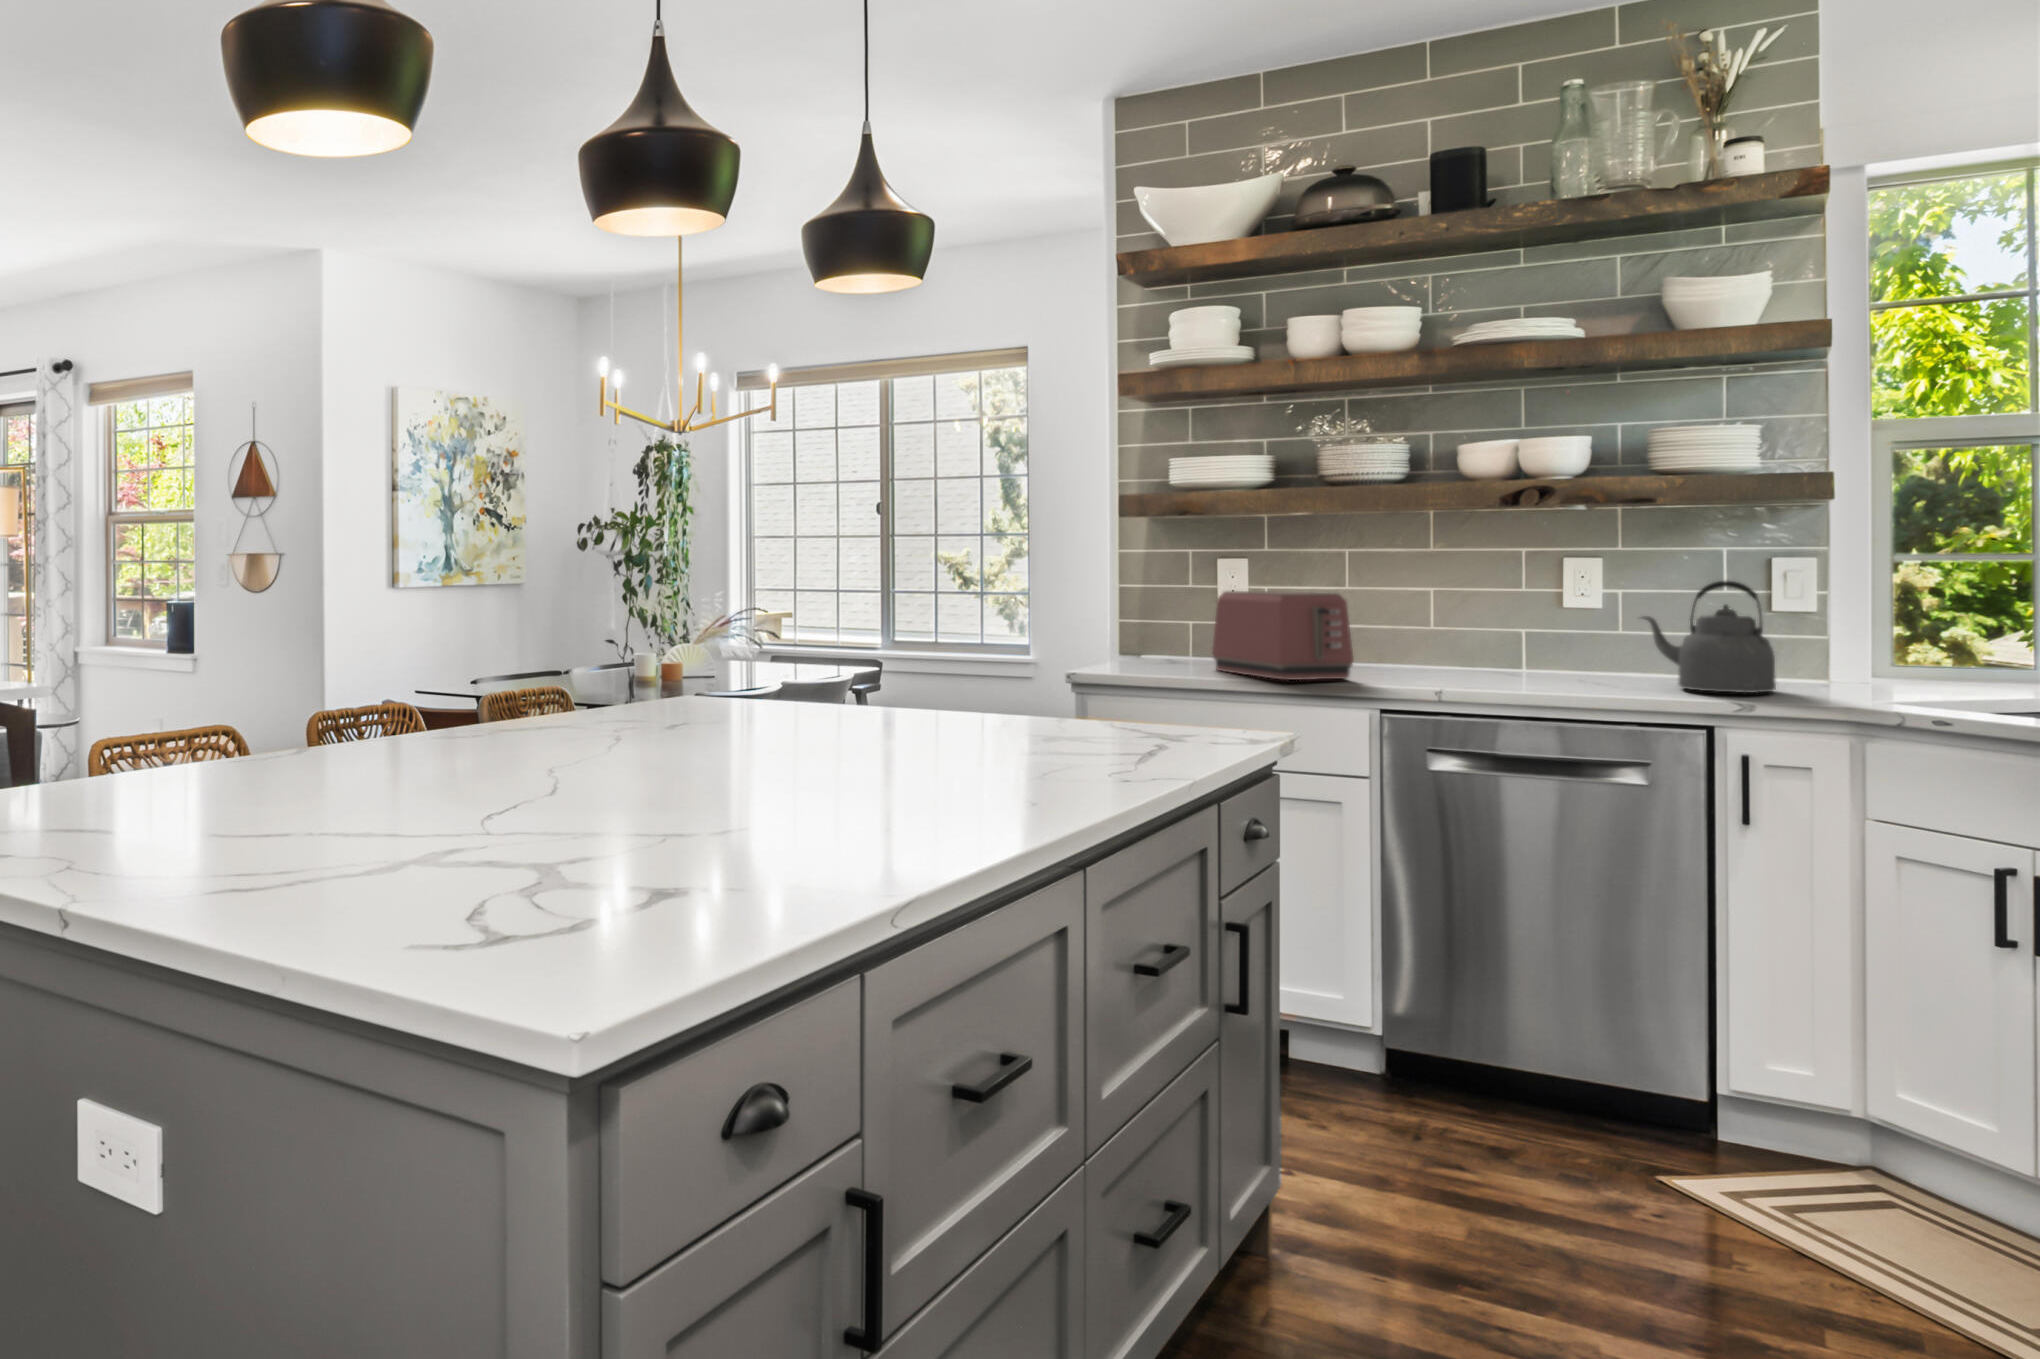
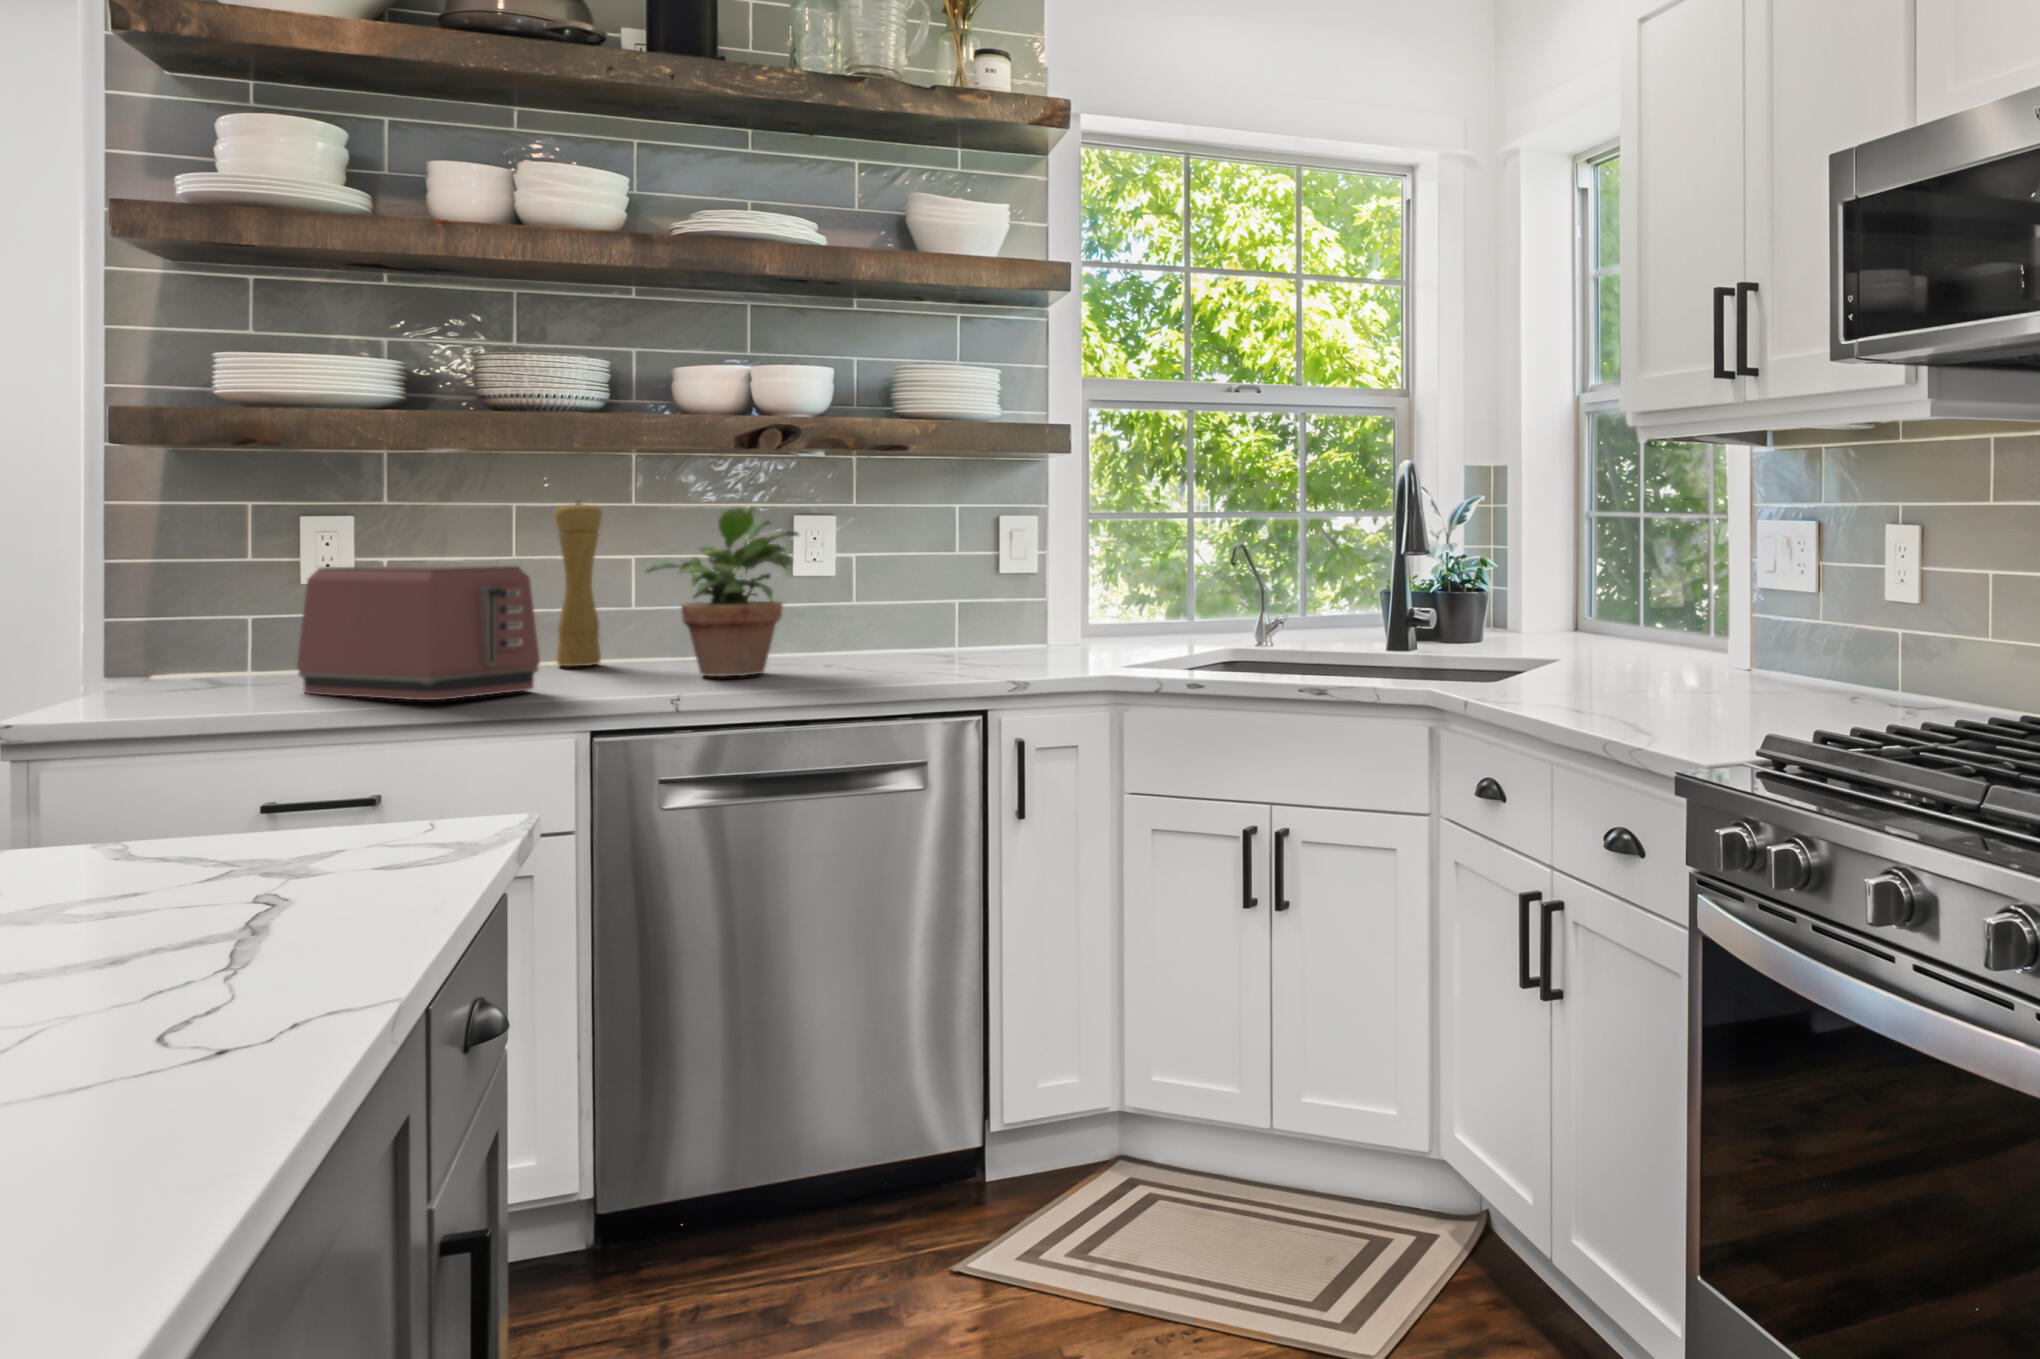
pepper mill: none [1373,547,1407,666] -> present [555,502,602,666]
potted plant: none [1431,552,1560,681] -> present [645,507,798,676]
kettle: present [1642,581,1776,693] -> none [887,542,1023,669]

